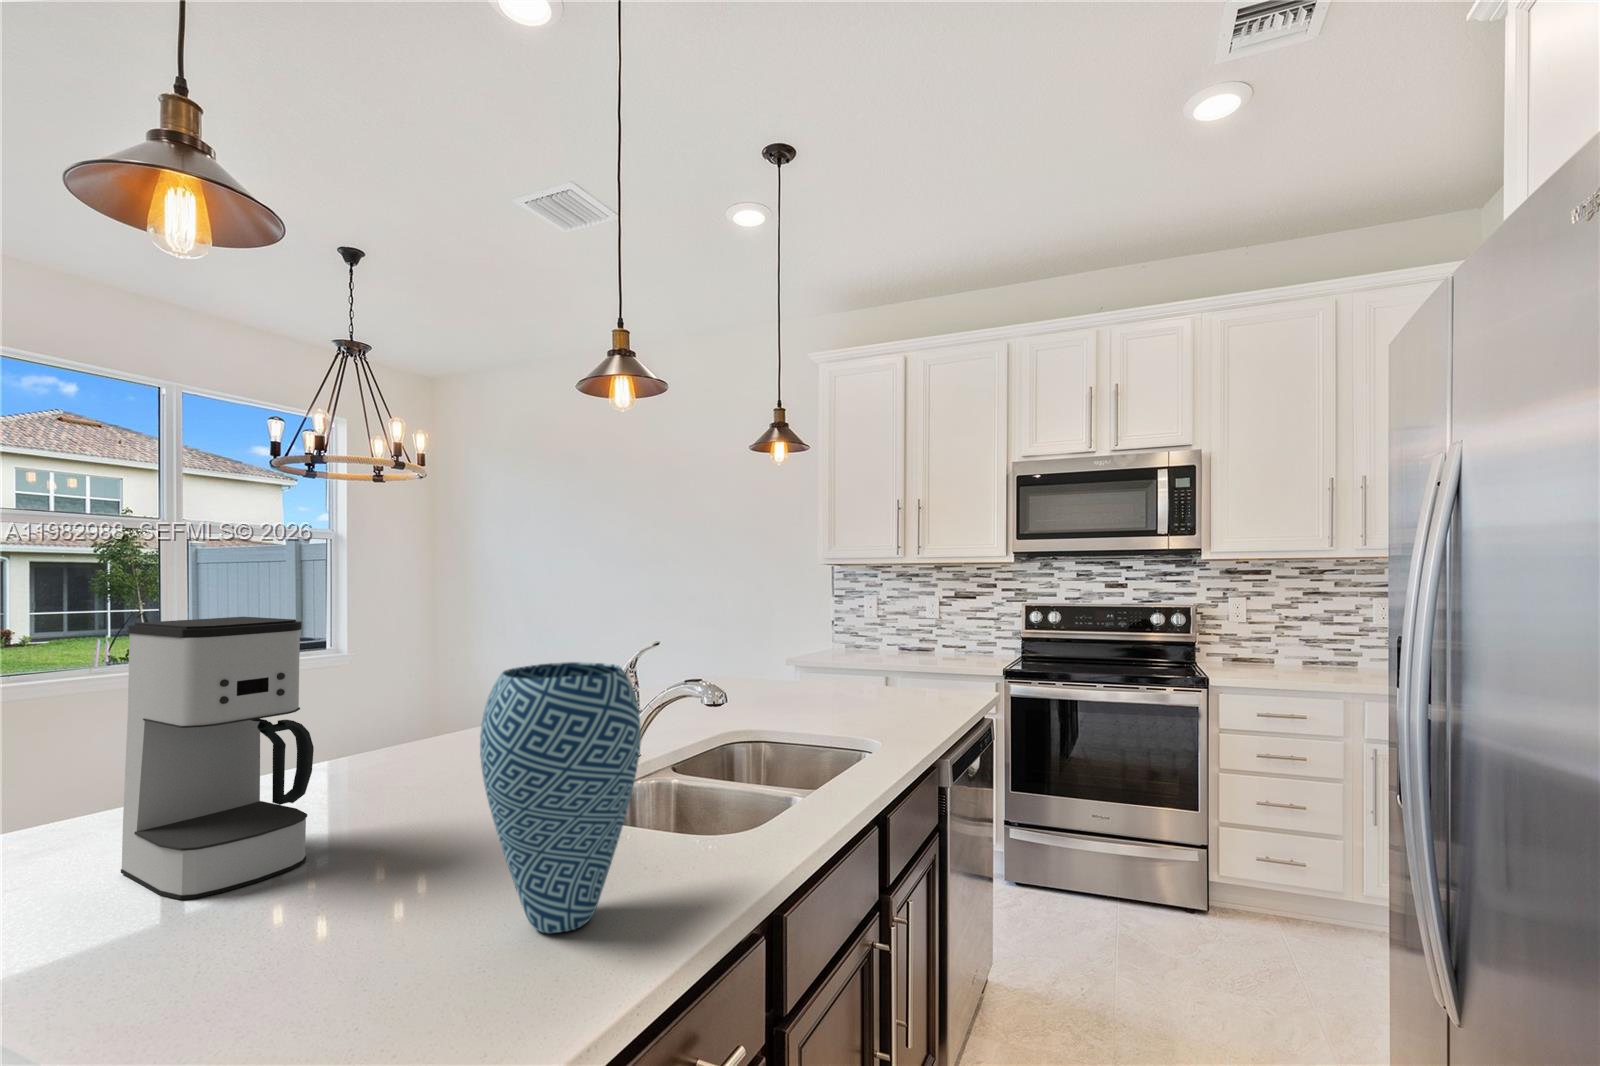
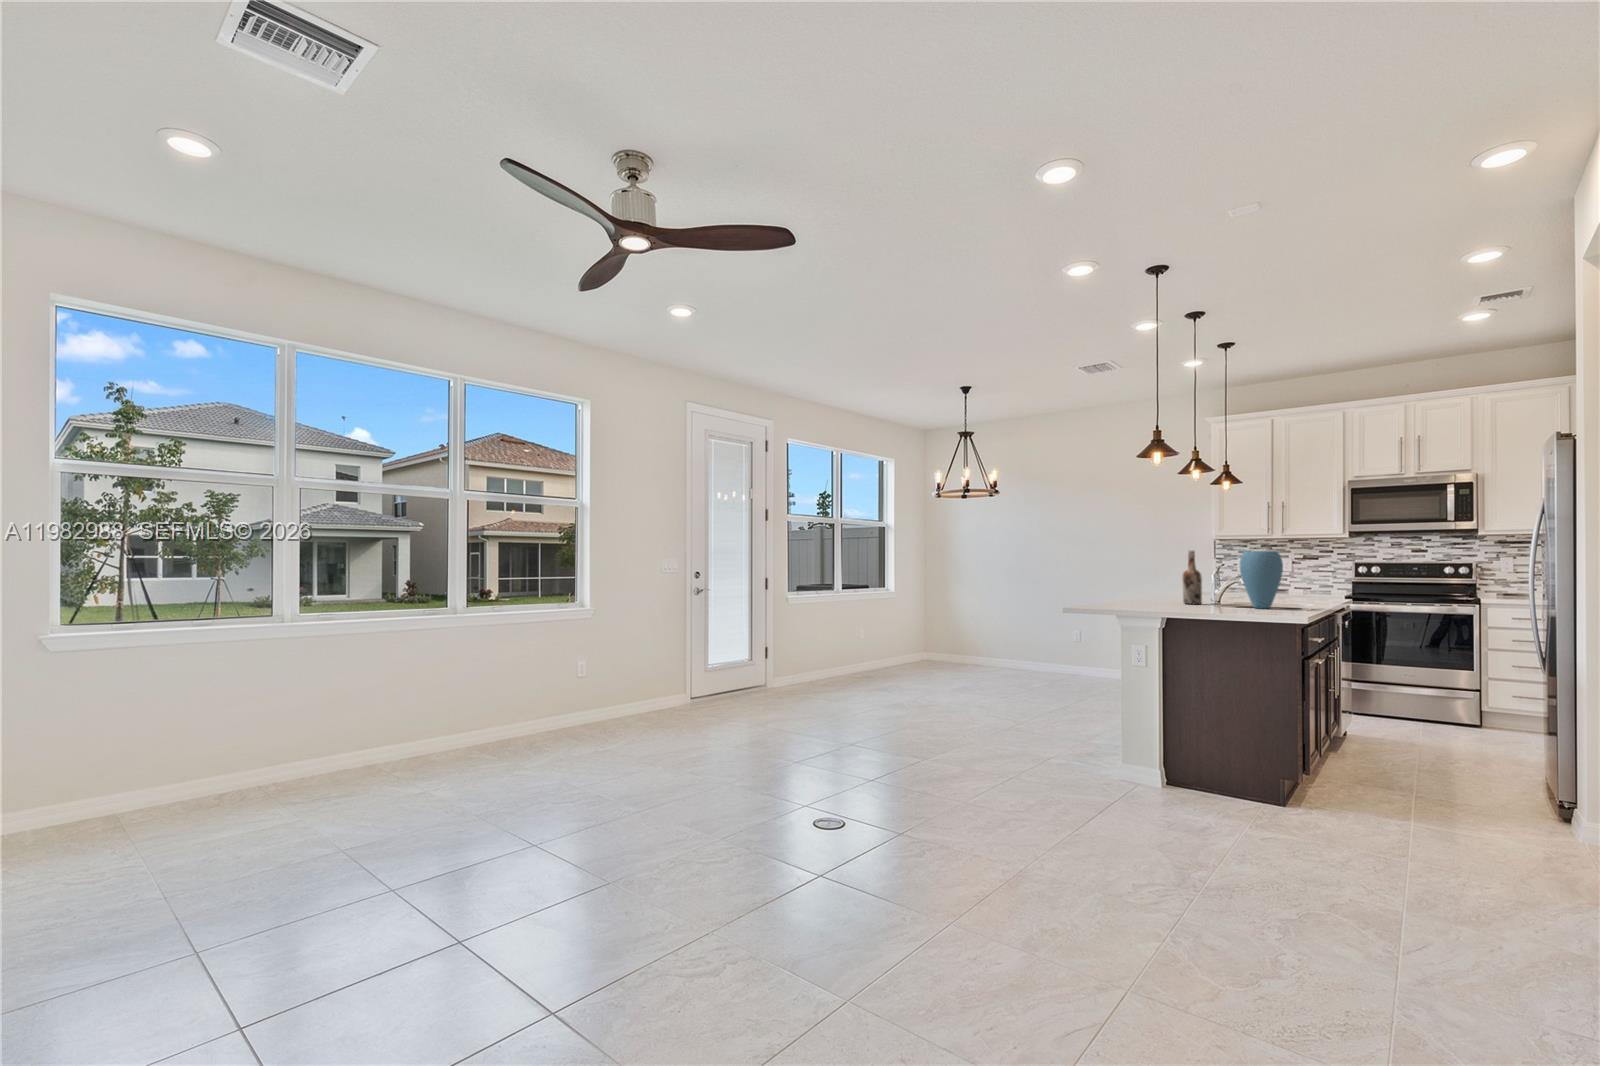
coffee maker: present [121,617,314,900] -> none [1117,543,1164,605]
wine bottle: none [398,646,467,857] -> present [1182,551,1202,604]

